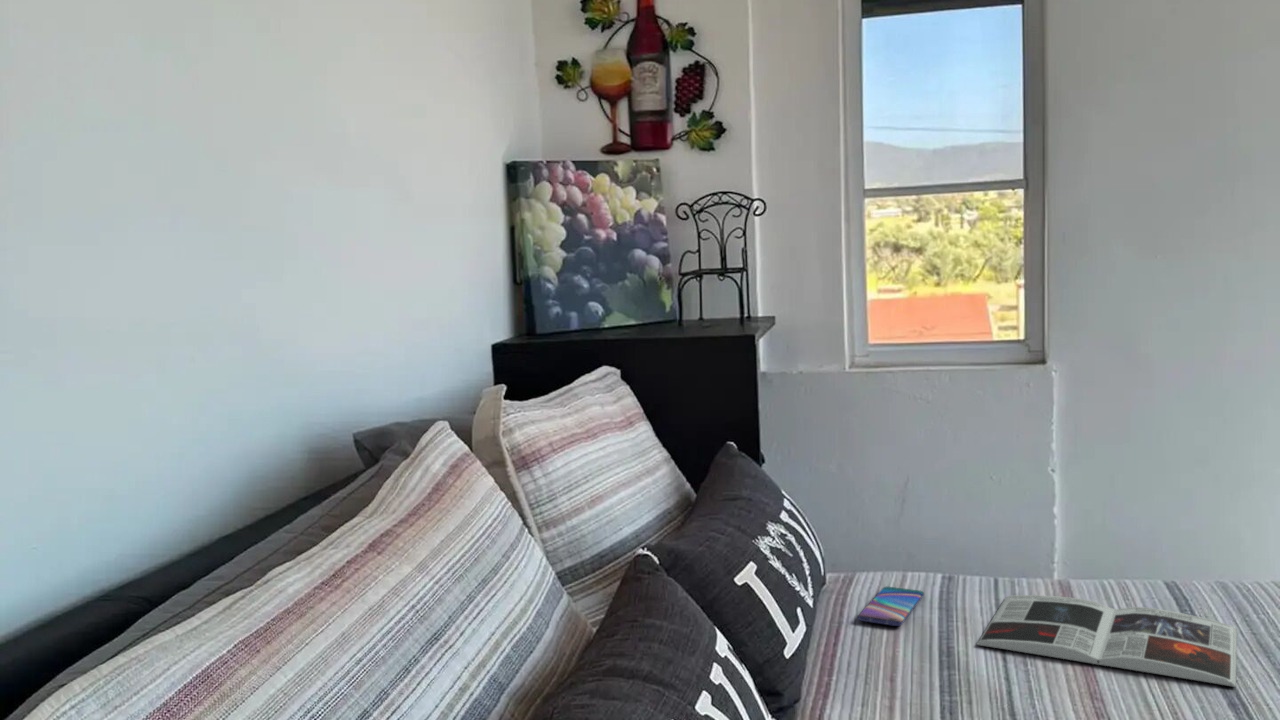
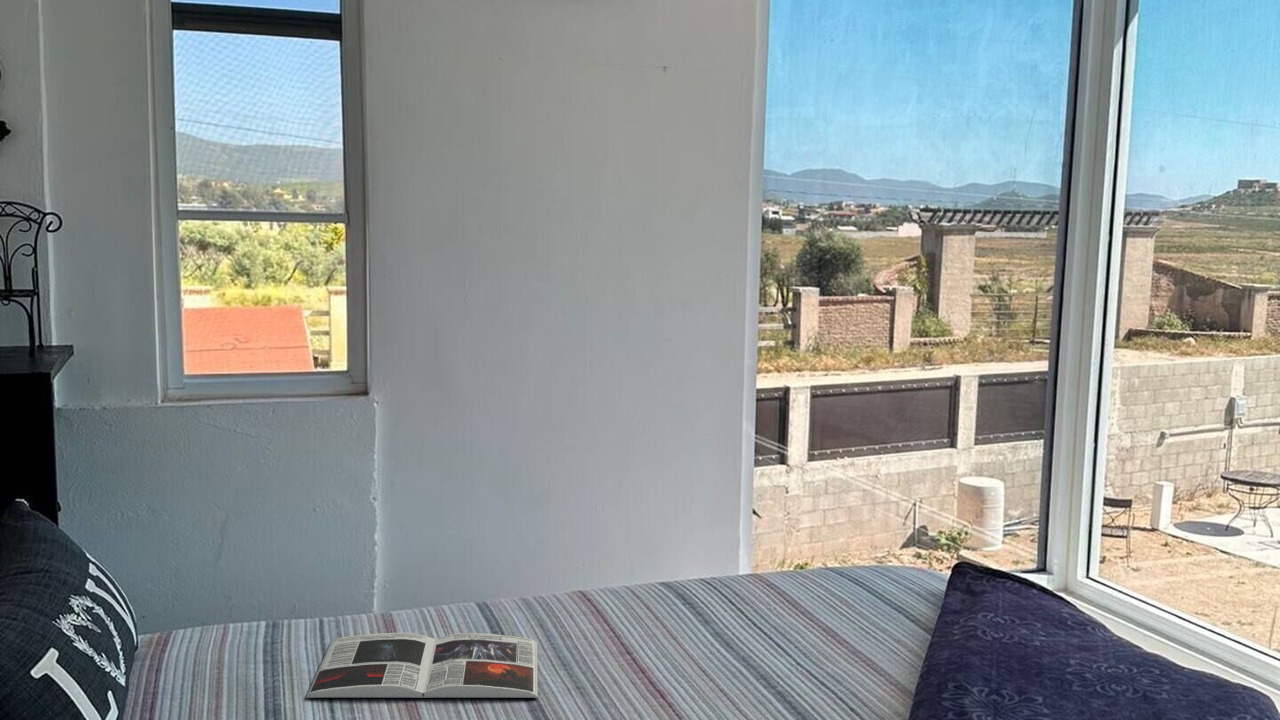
smartphone: present [858,586,924,626] -> none [174,647,246,692]

